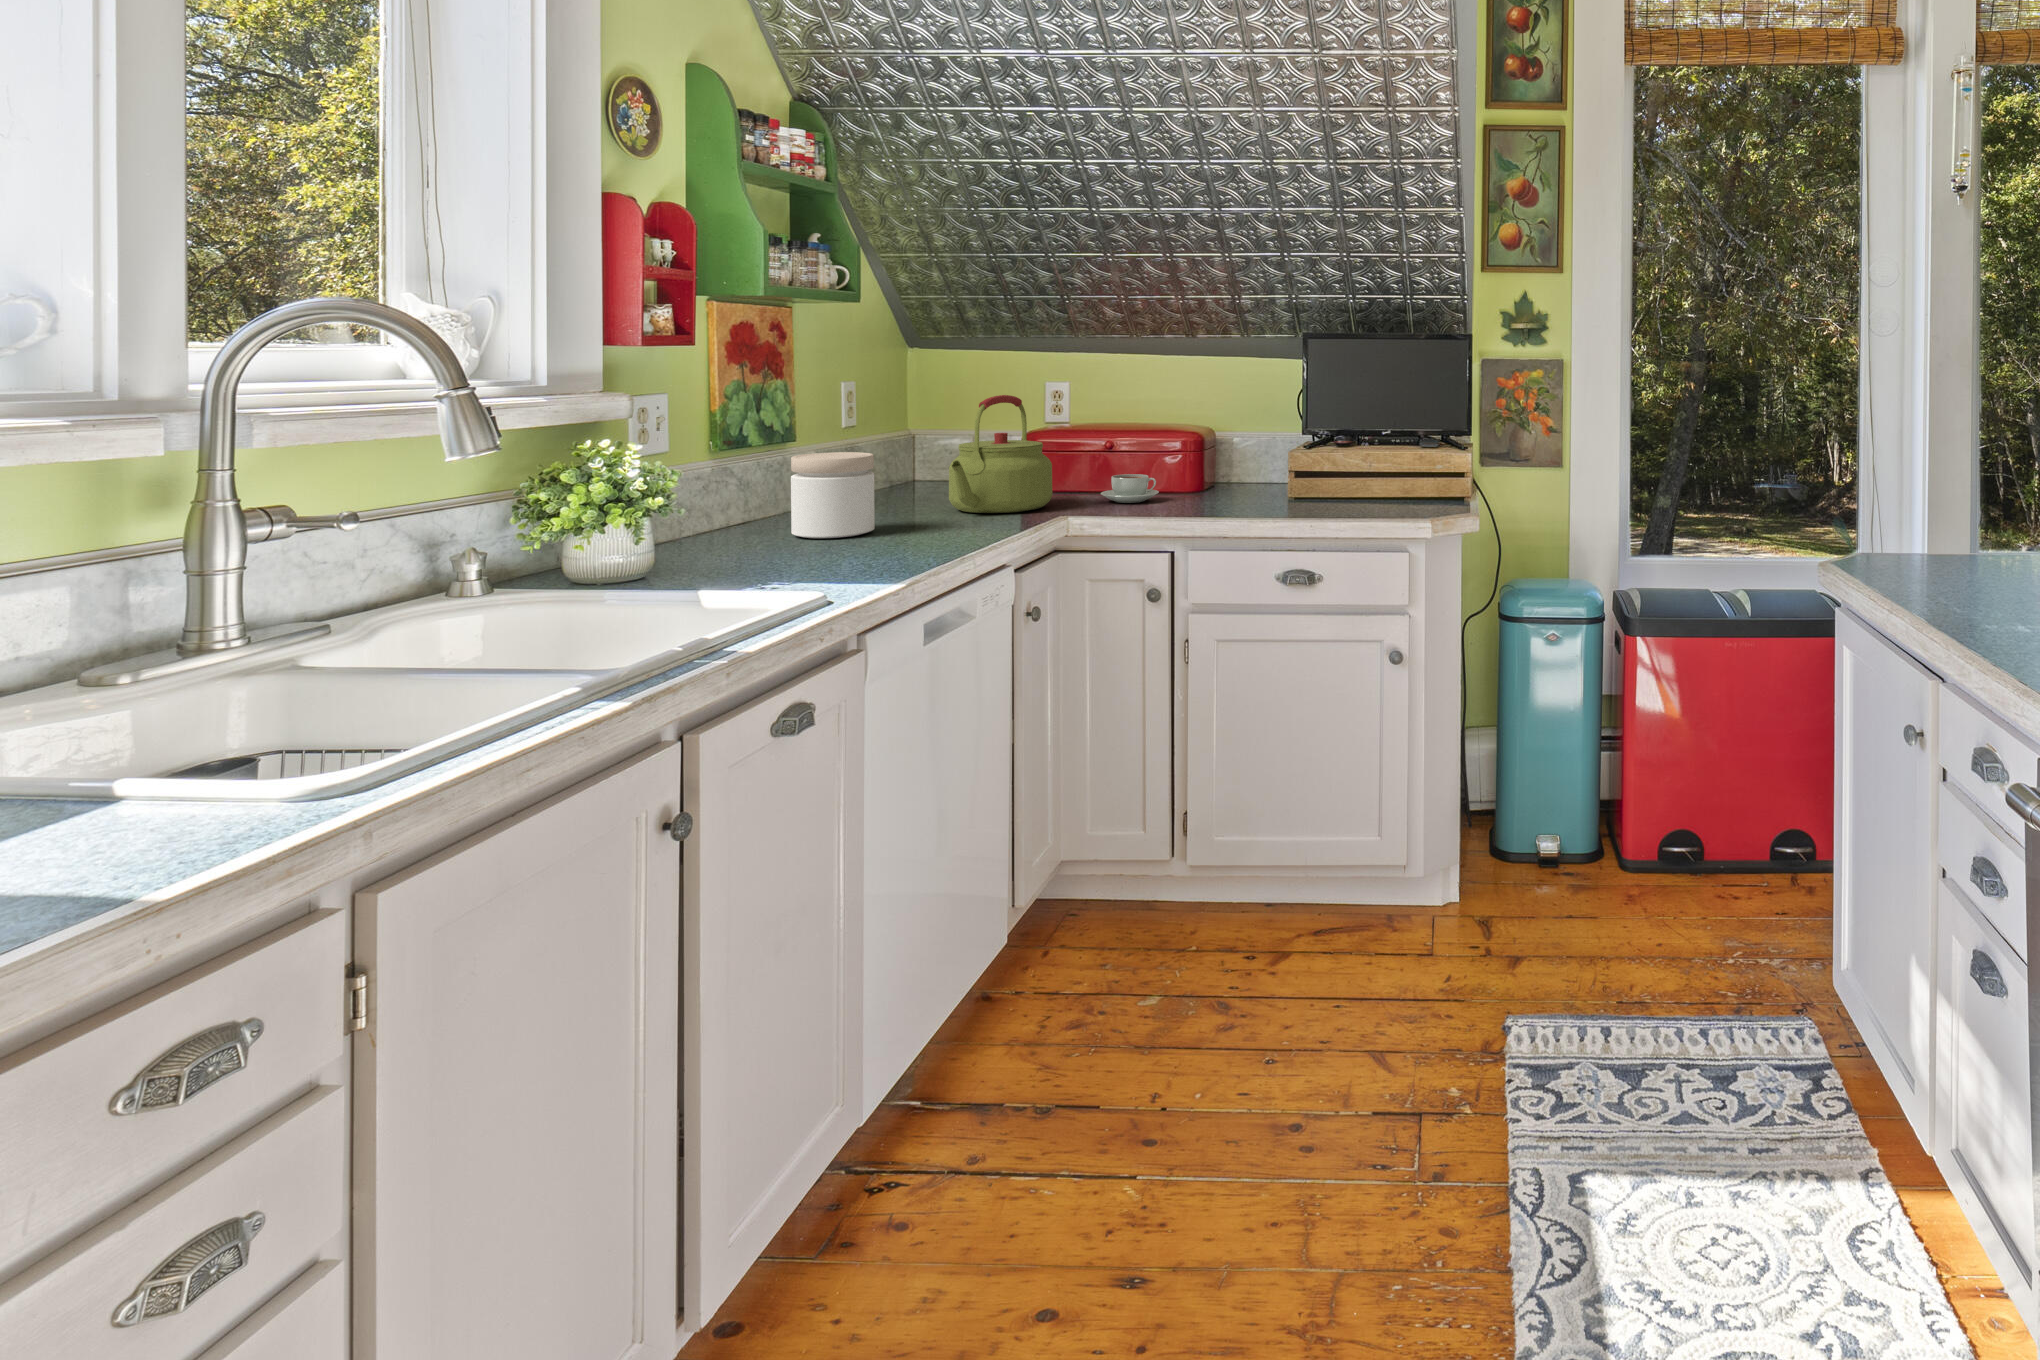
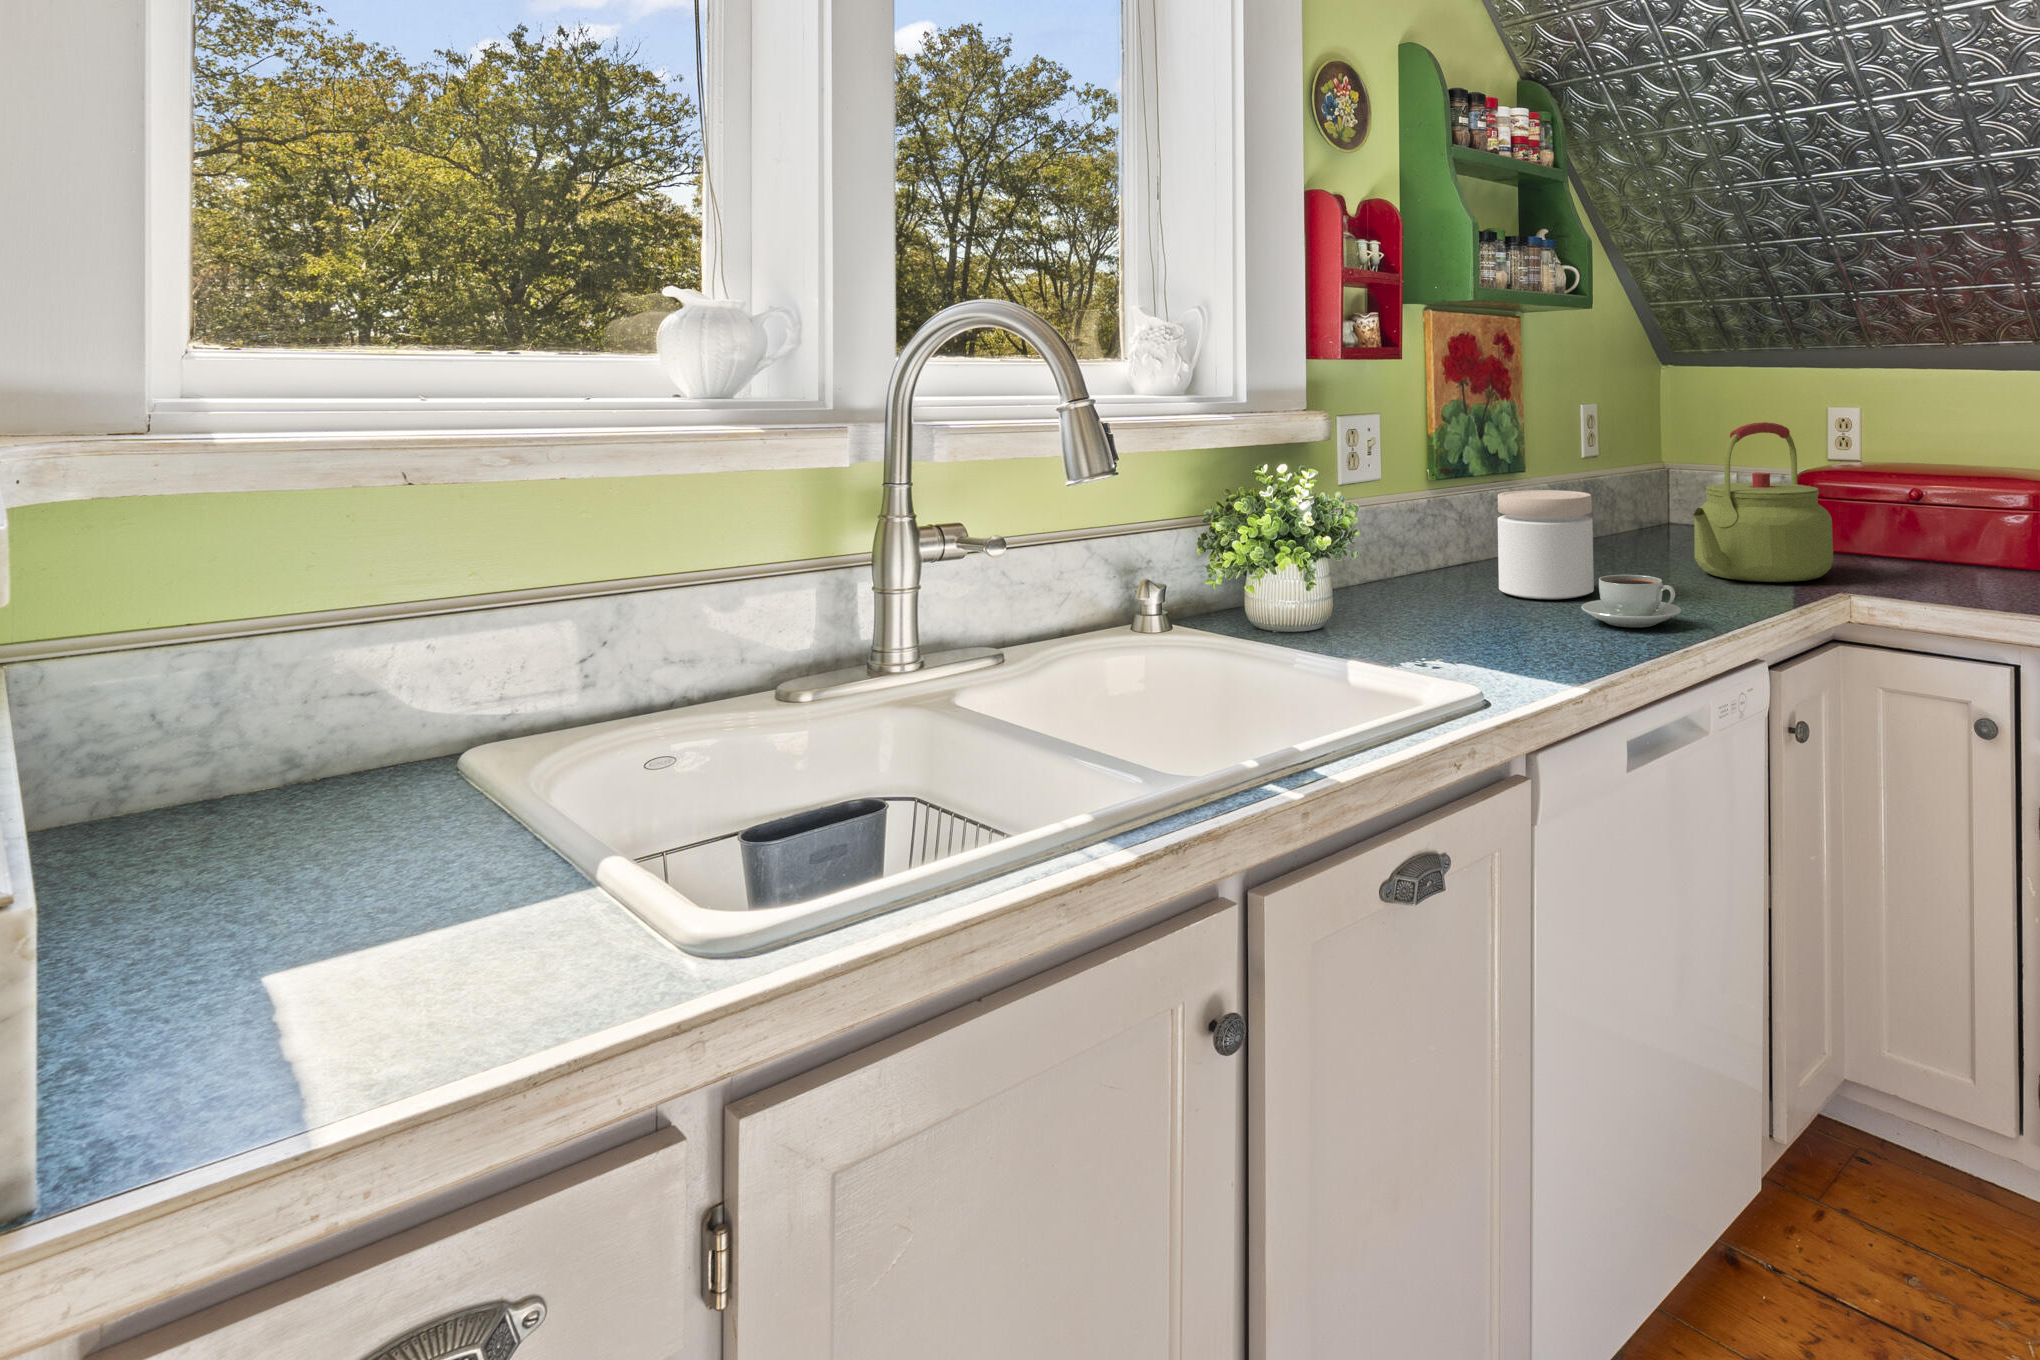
coffee cup: present [1101,474,1159,503] -> present [1581,575,1681,627]

